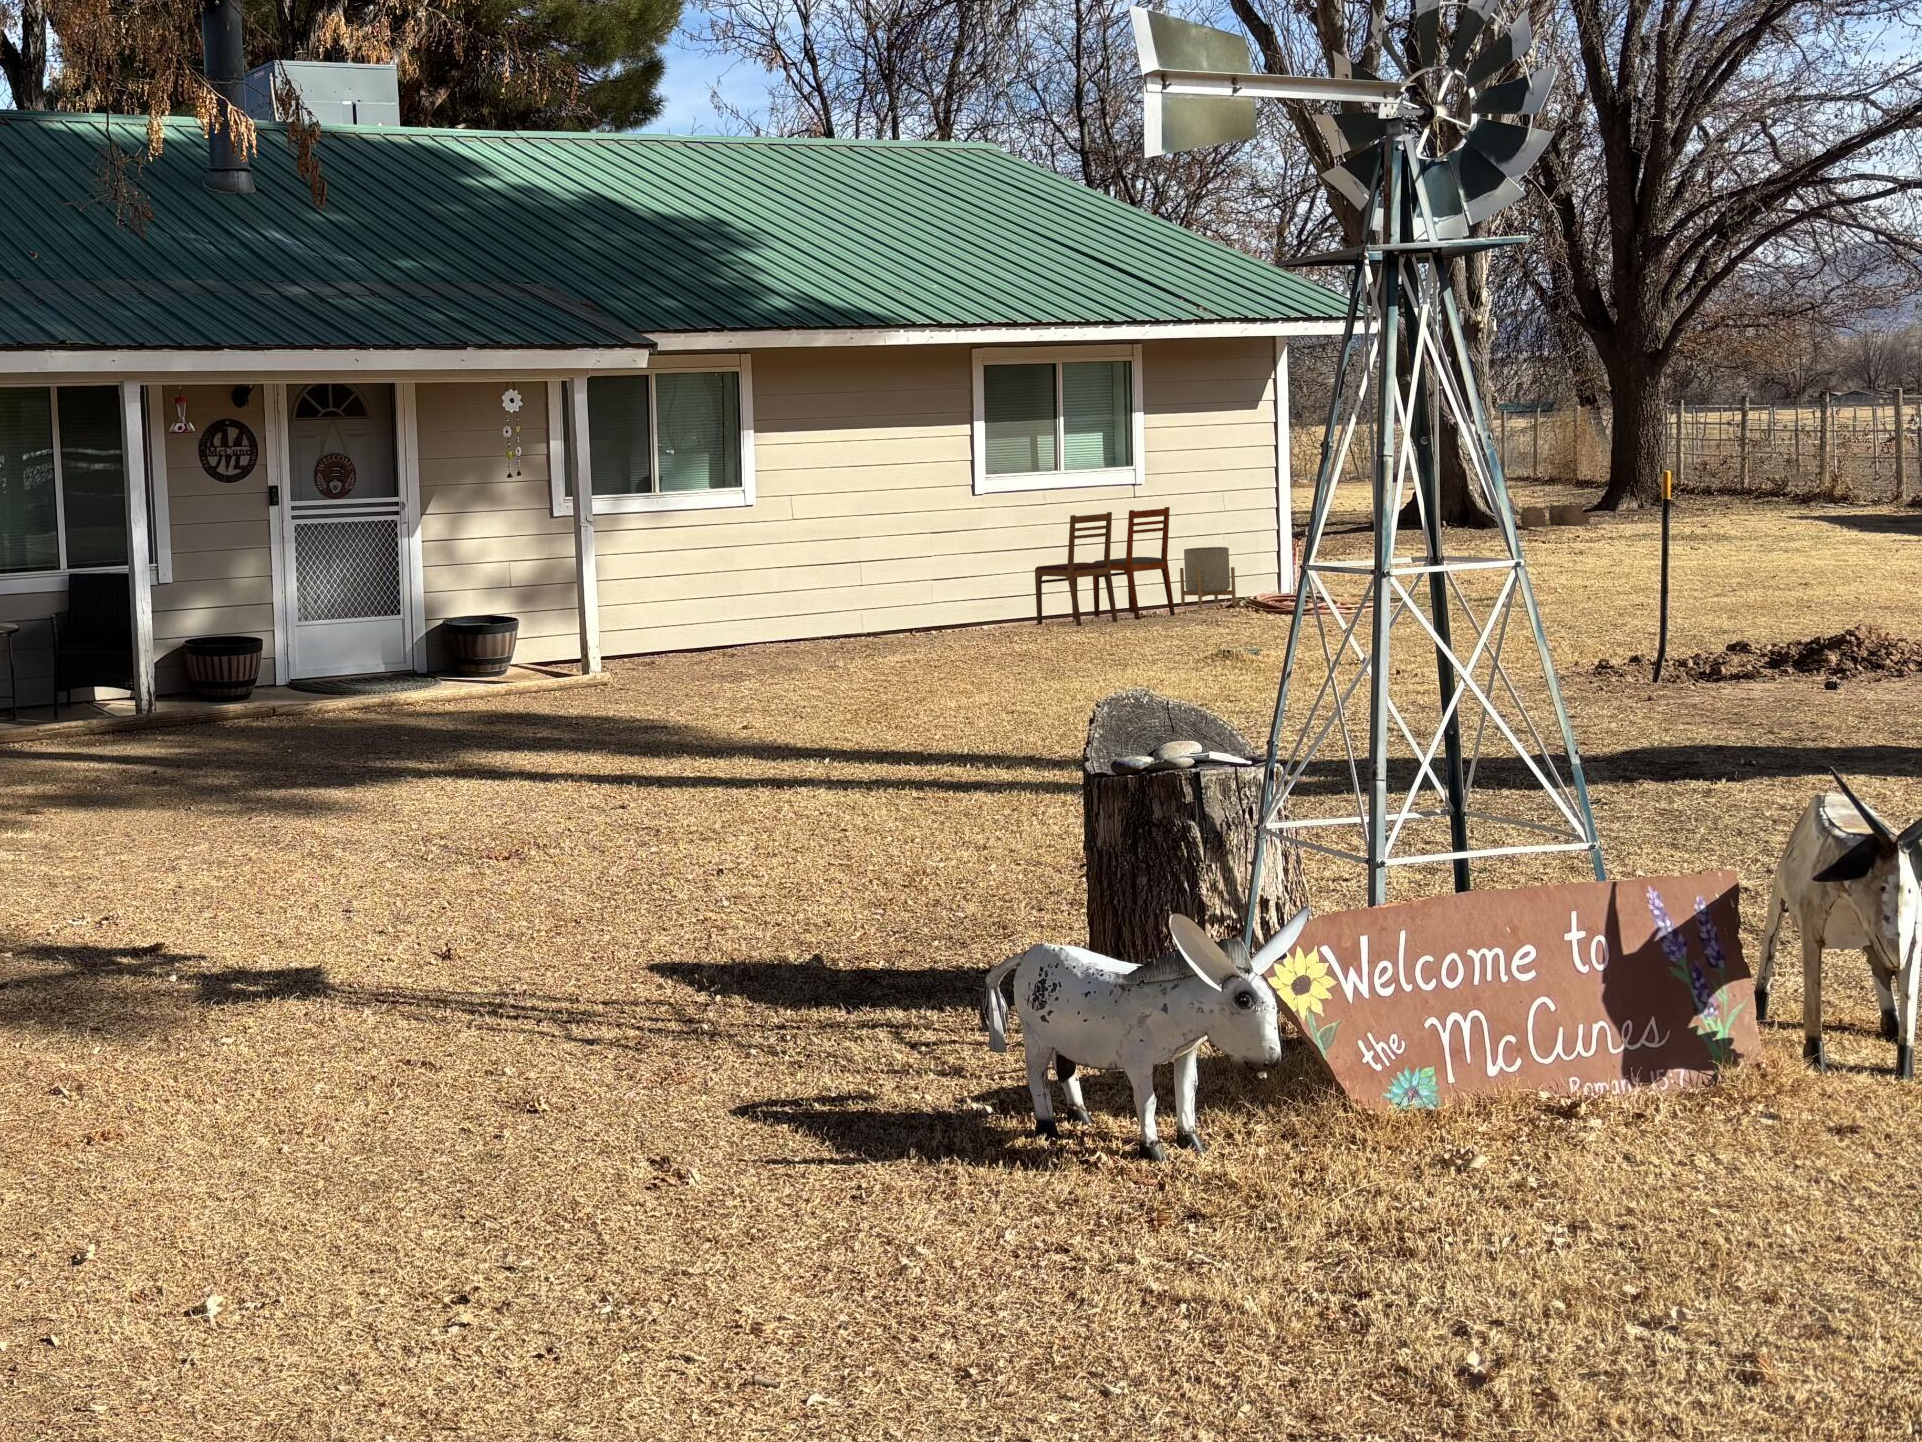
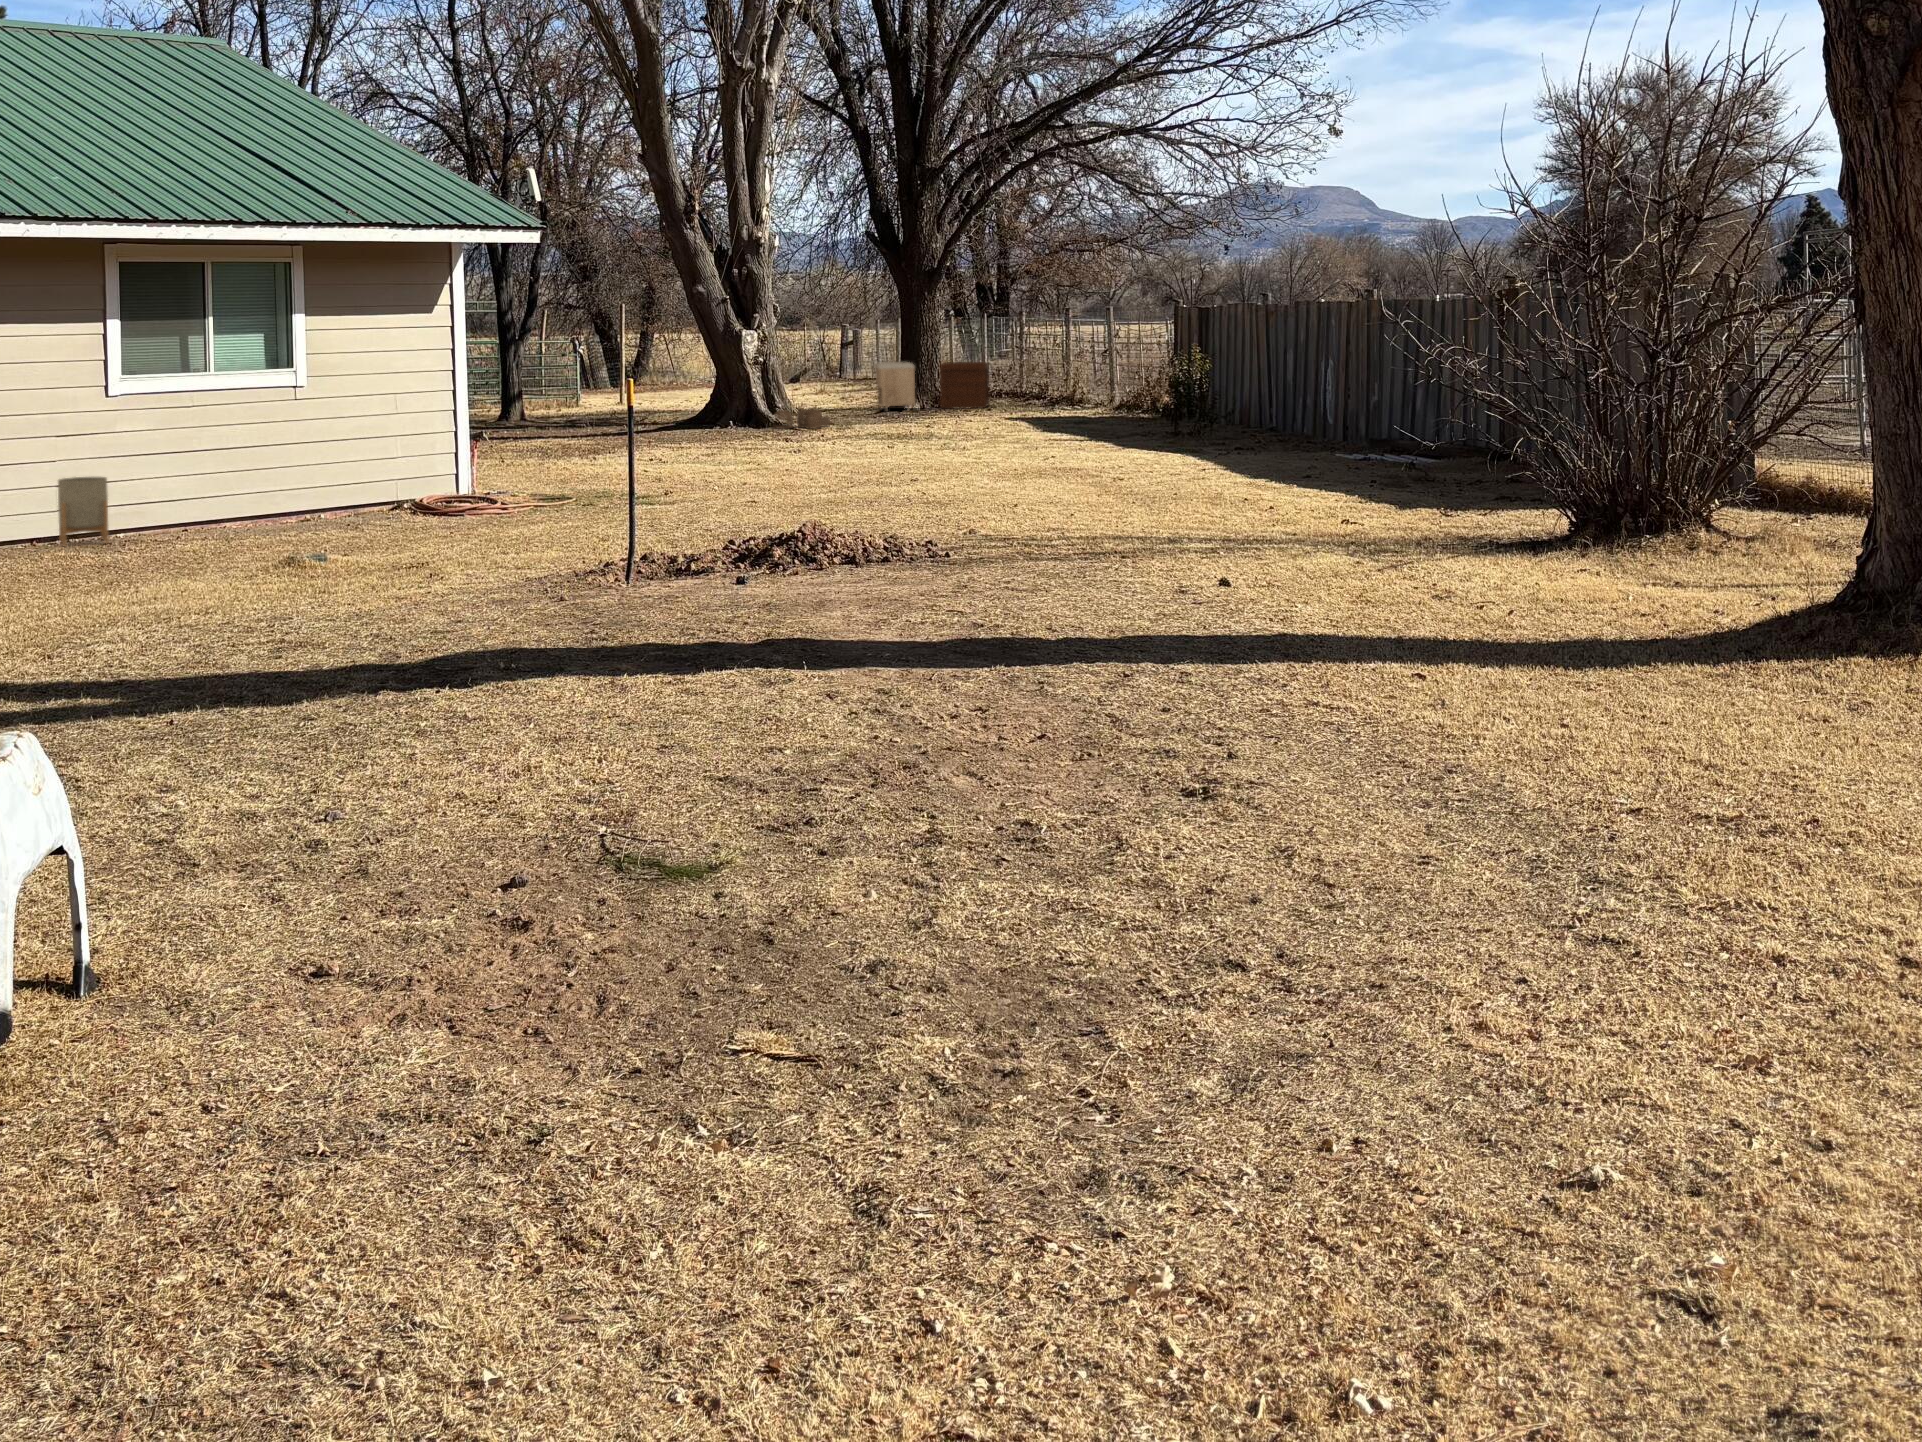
wooden crate: none [1695,450,1757,504] -> present [940,362,990,409]
storage bench: none [1605,454,1666,508] -> present [874,362,915,410]
chair: present [1035,507,1175,626] -> none [168,413,313,535]
planter: present [1180,547,1236,608] -> present [58,477,109,547]

